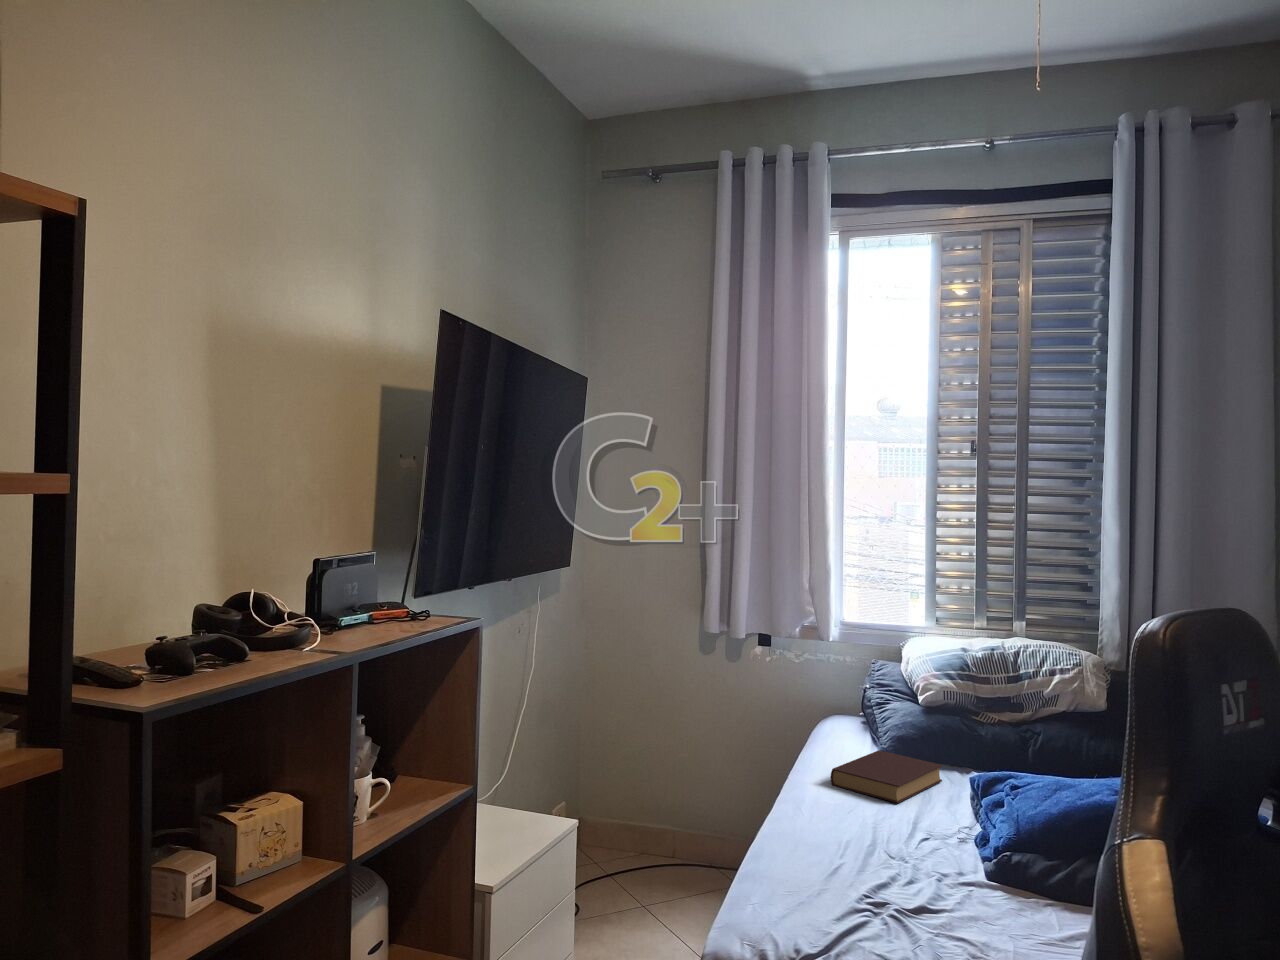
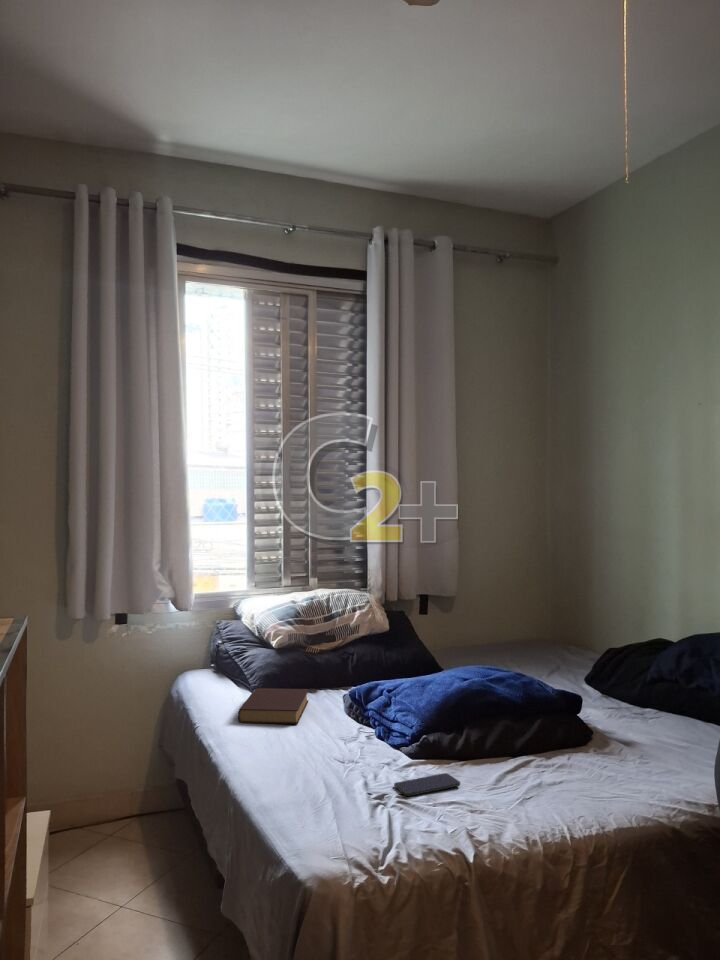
smartphone: none [941,901,1036,933] -> present [394,773,460,796]

